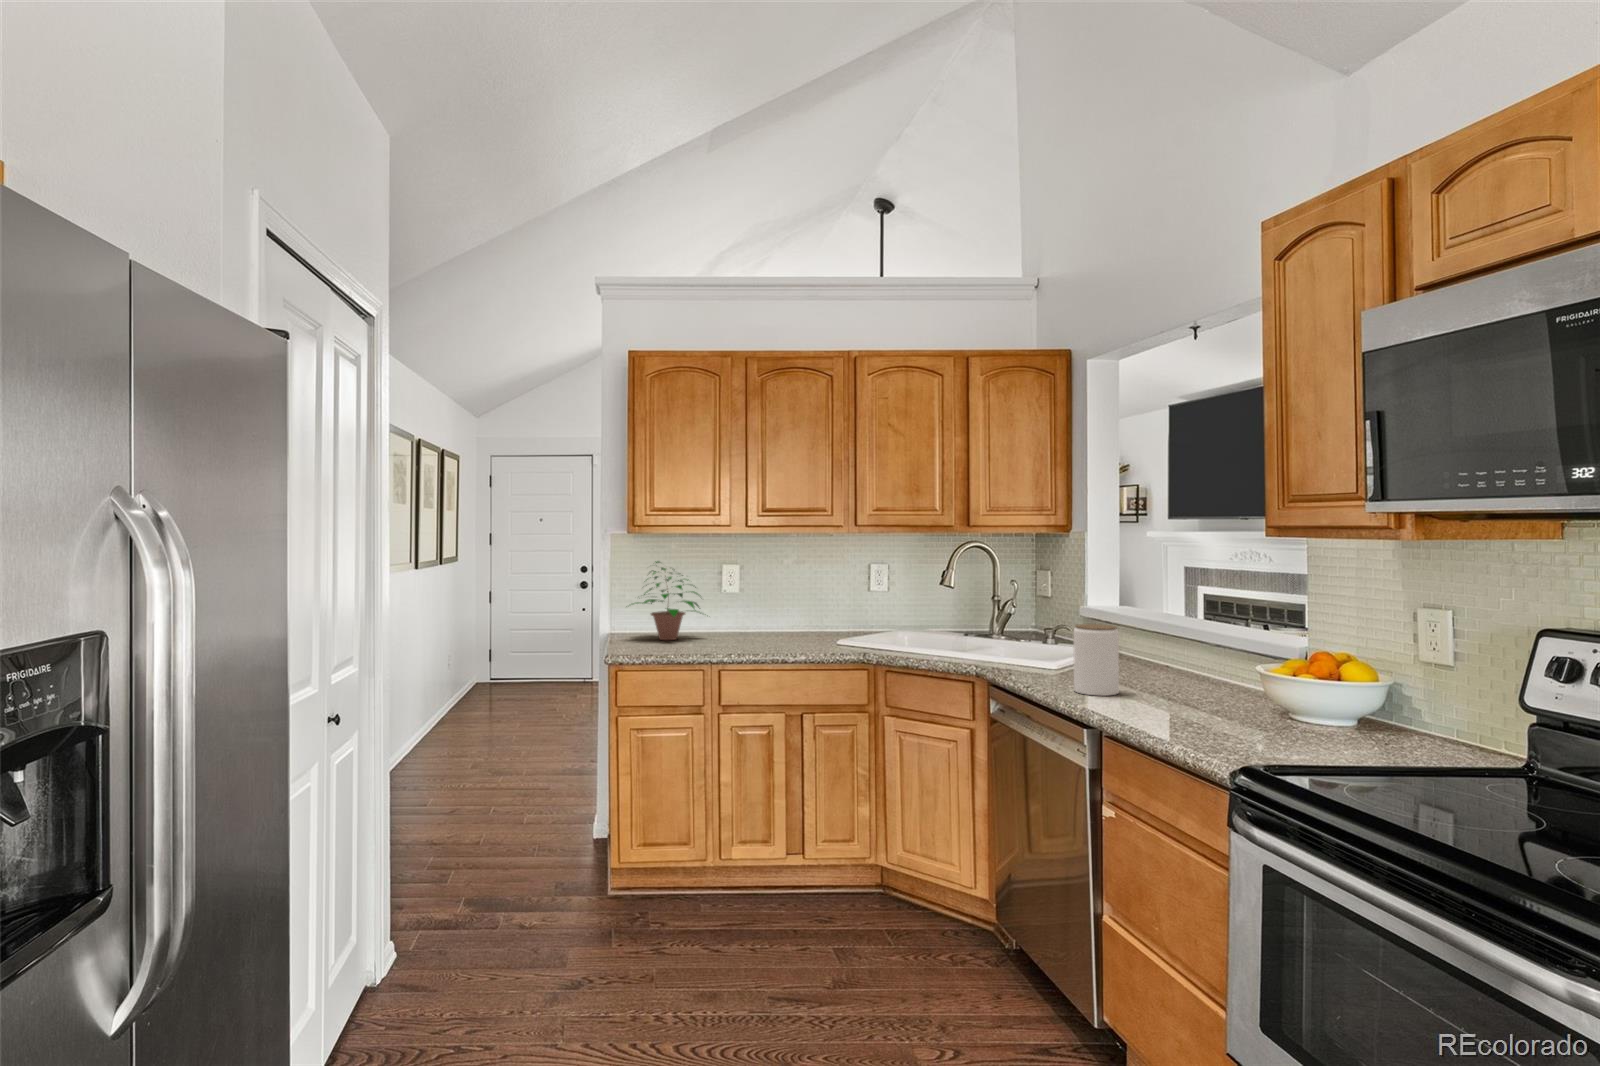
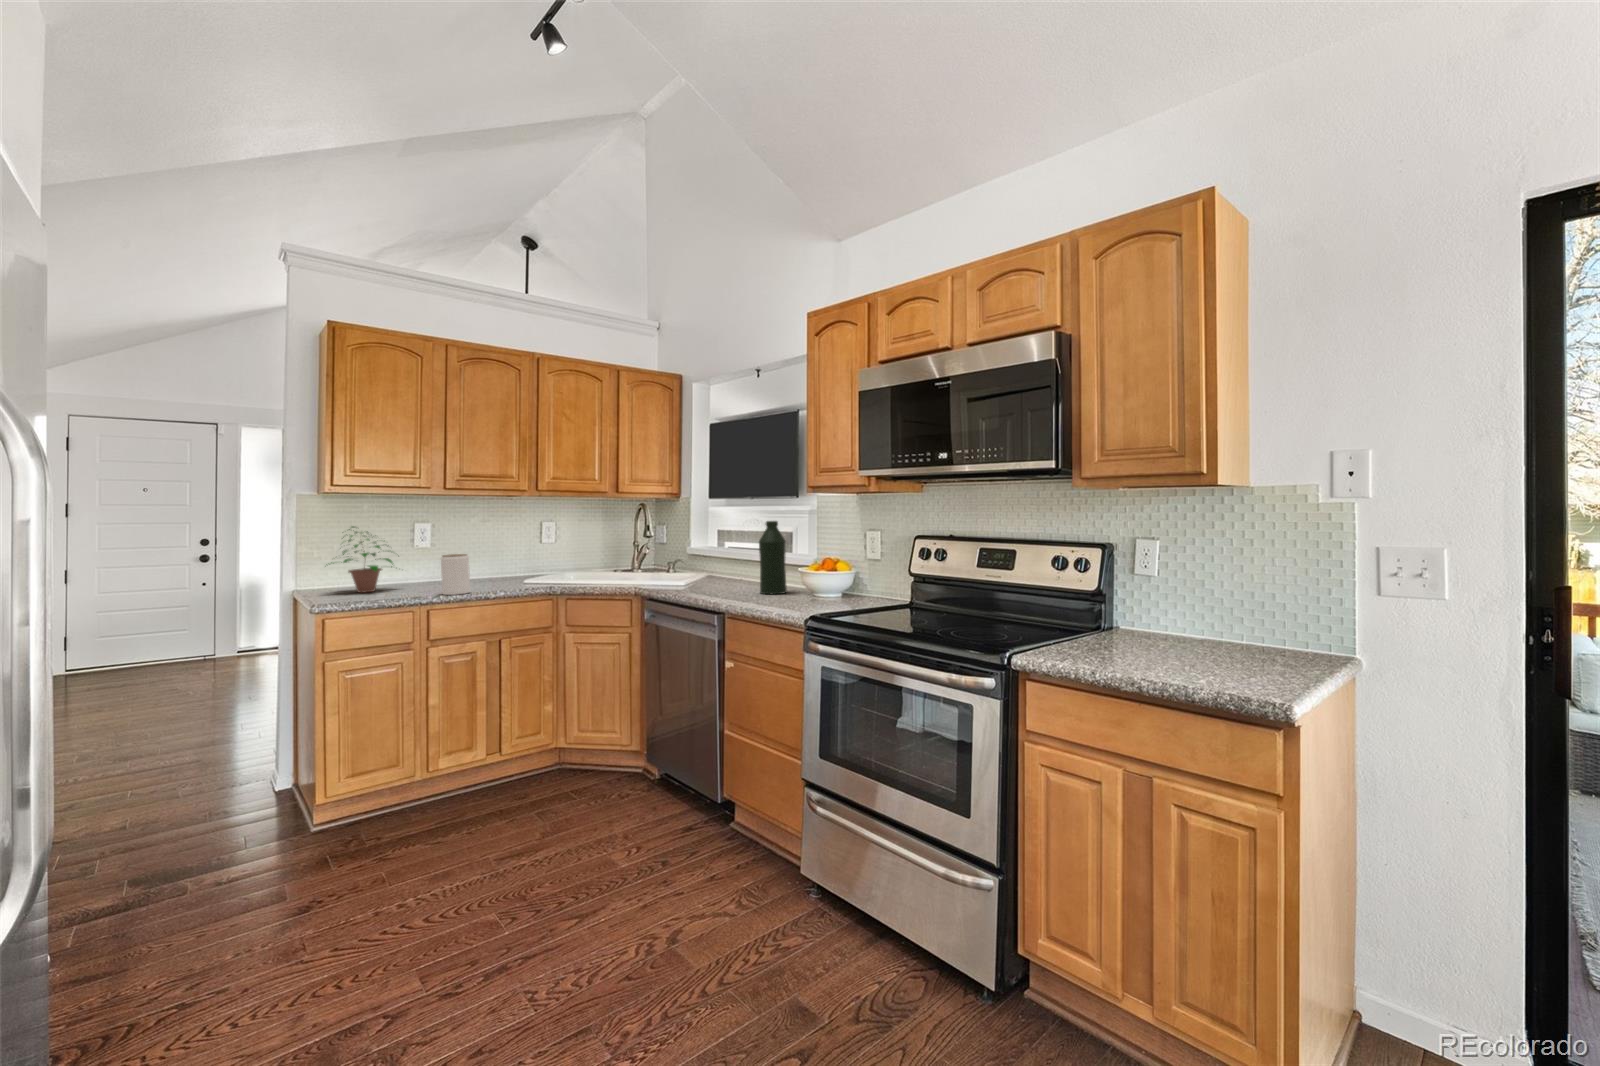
bottle: none [1169,577,1220,704] -> present [759,521,787,594]
jar: present [1074,624,1119,696] -> present [441,554,470,595]

